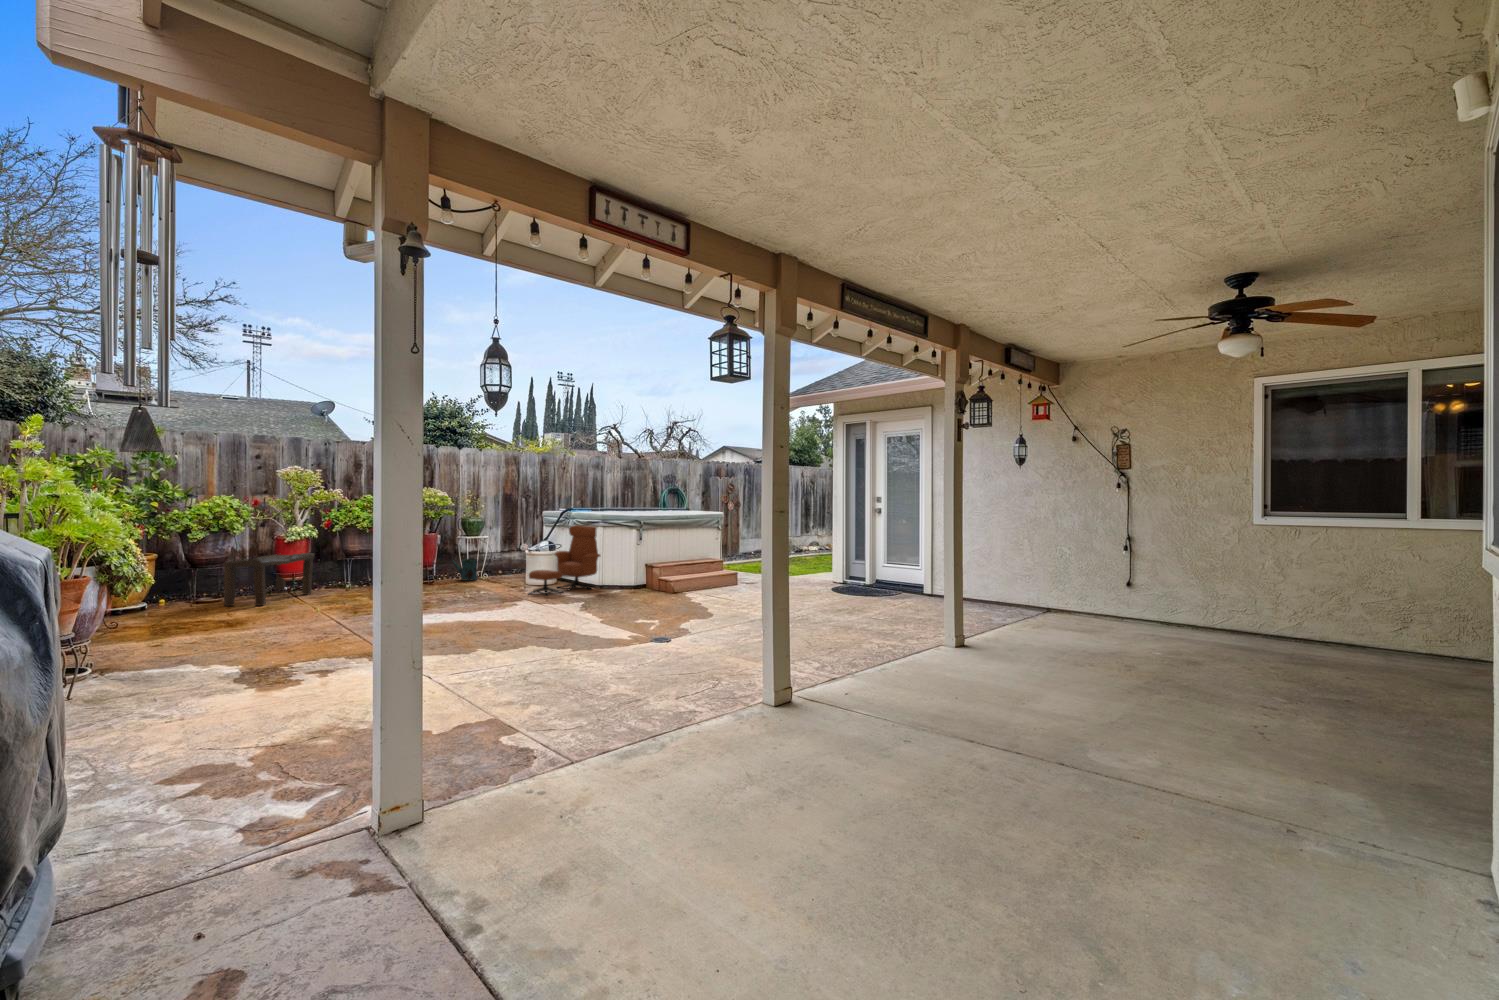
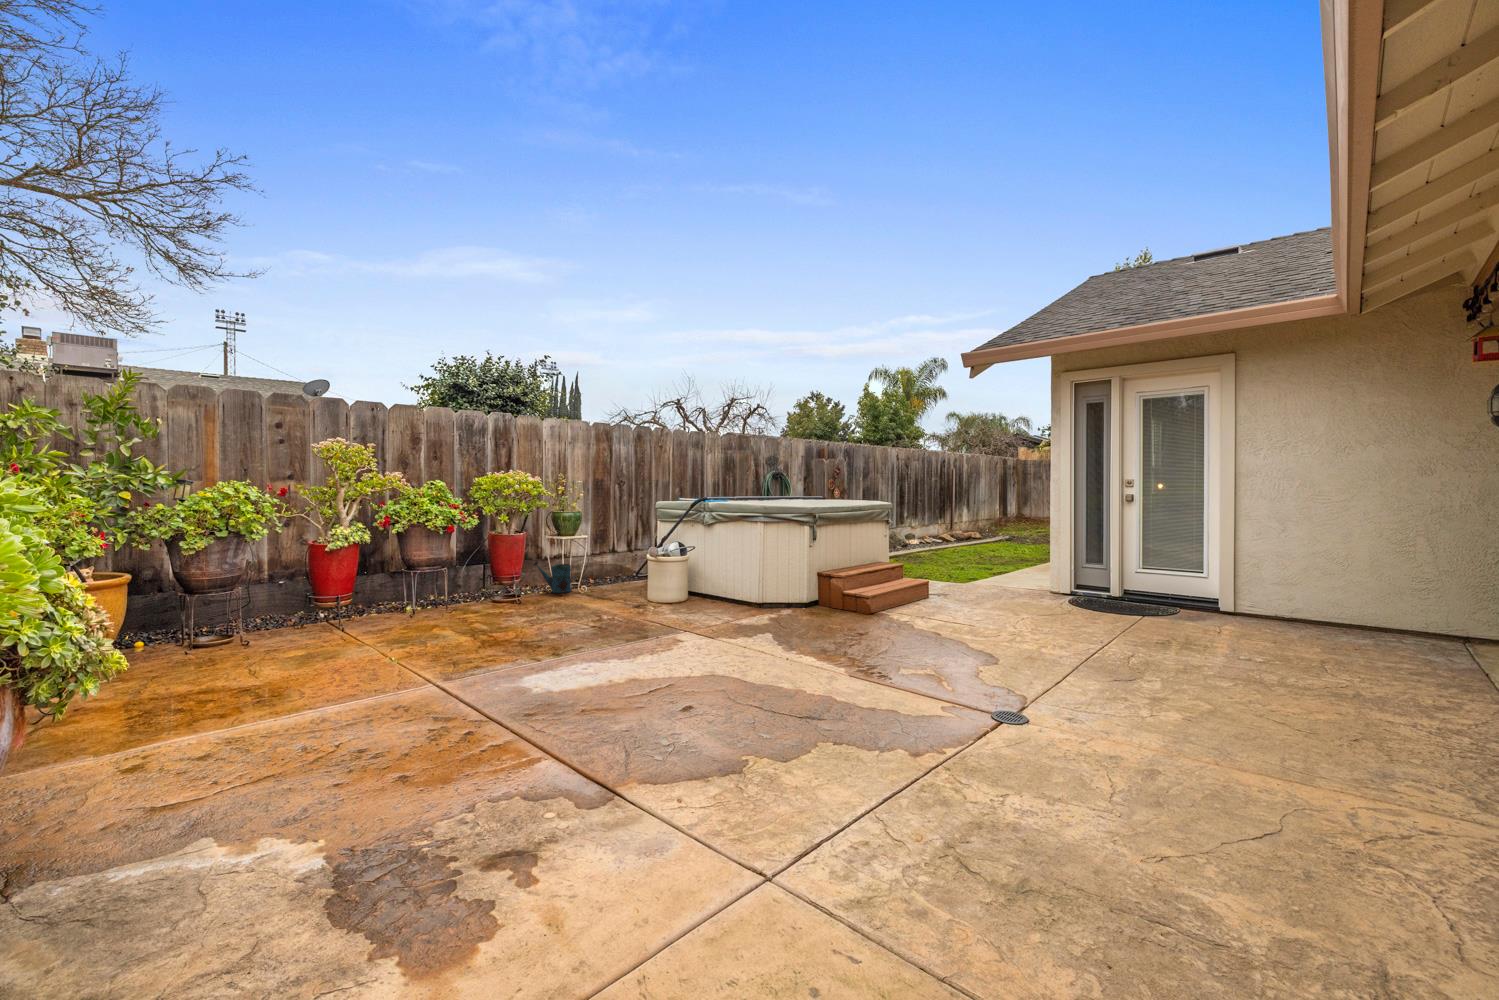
lounge chair: present [529,525,600,595] -> none [665,518,752,614]
bench: present [224,553,314,606] -> none [238,564,367,650]

